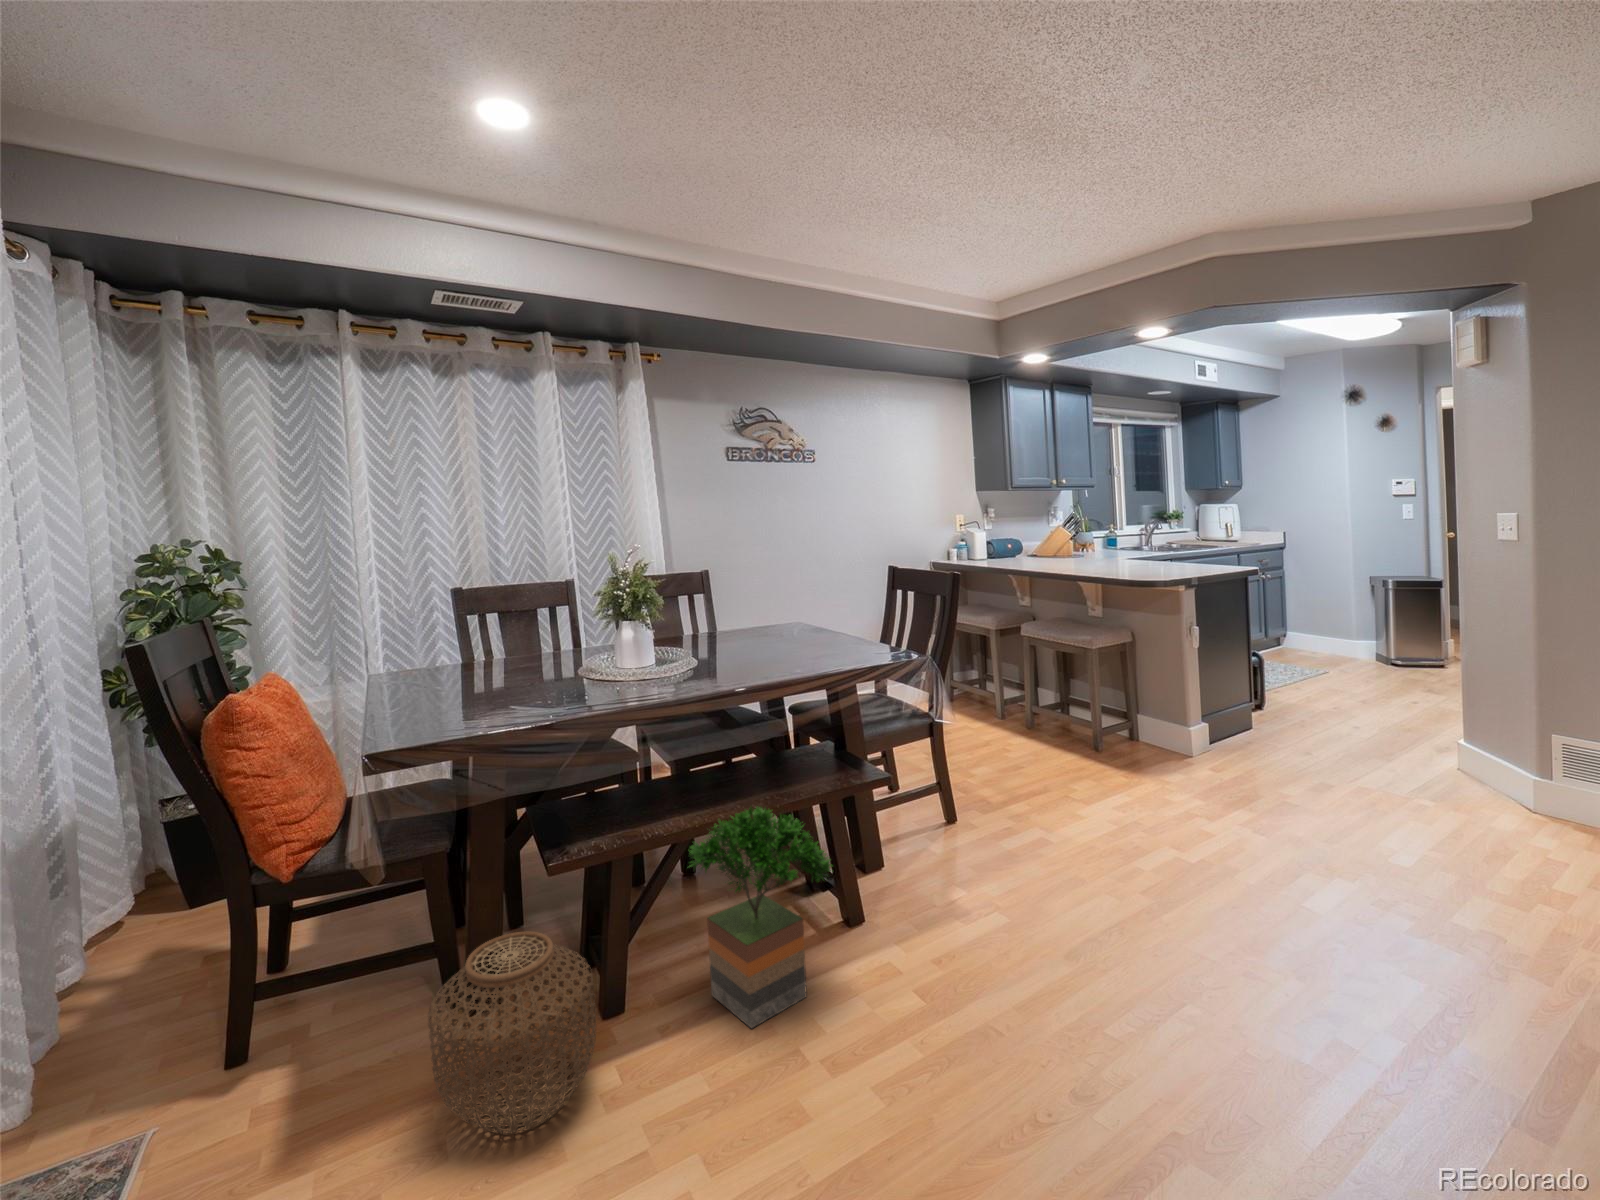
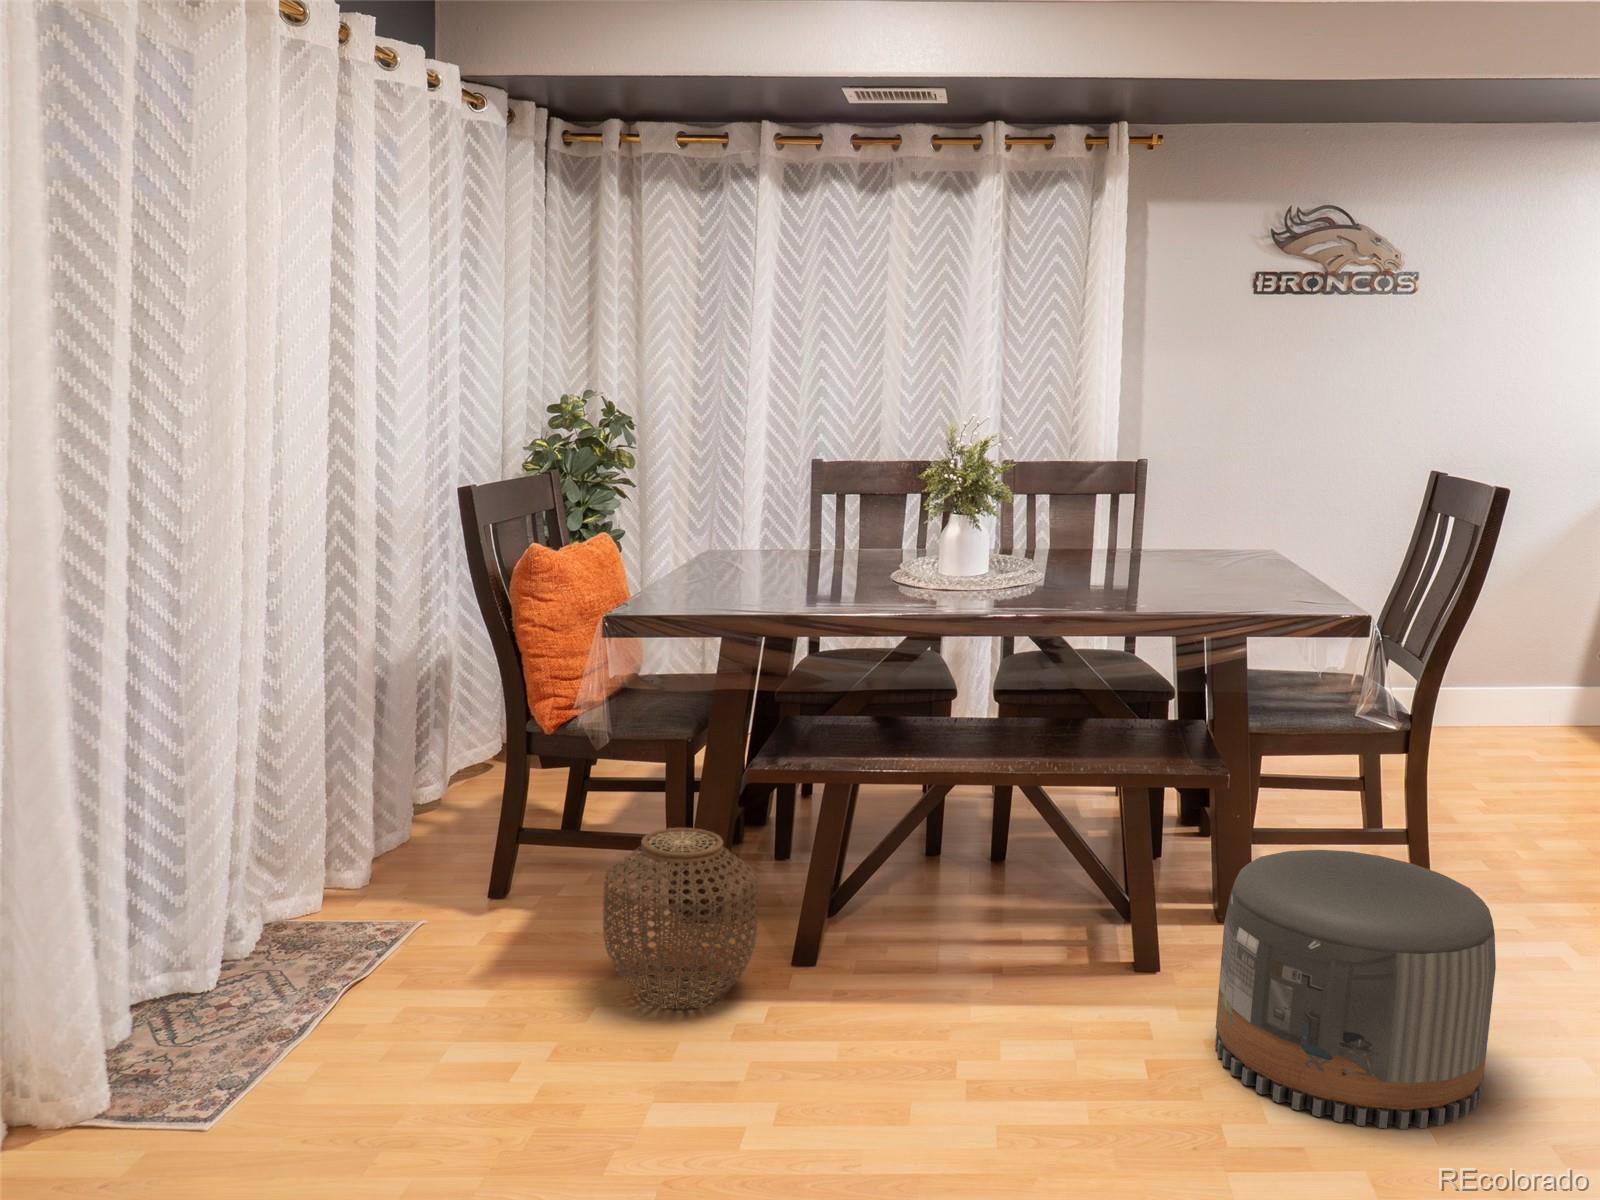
pouf: none [921,778,1095,971] -> present [1215,850,1496,1129]
potted tree: present [689,806,832,1028] -> none [888,782,1050,1028]

